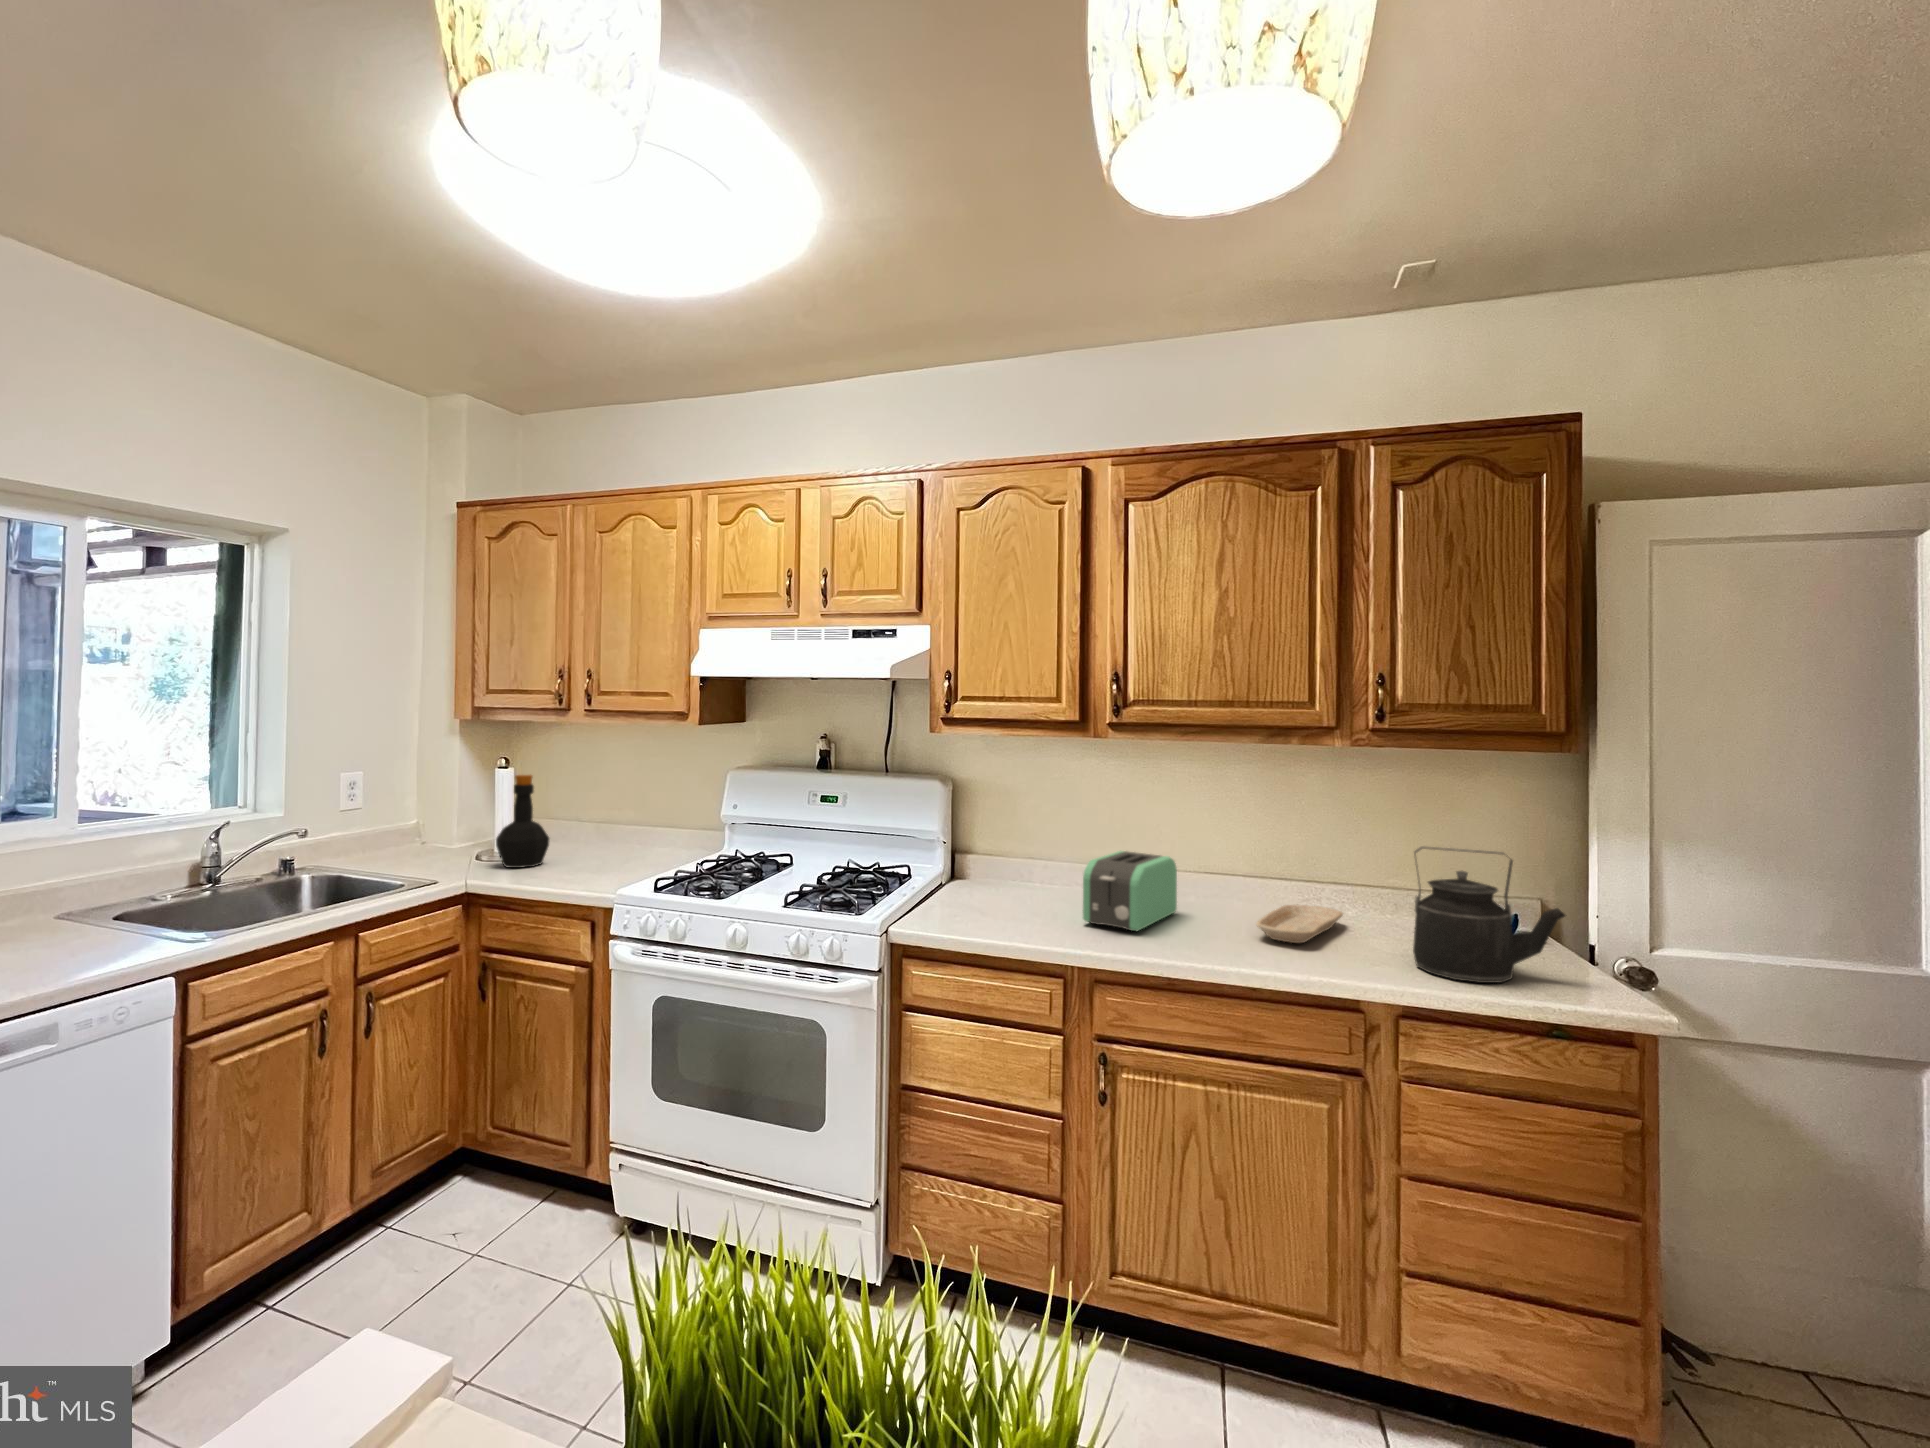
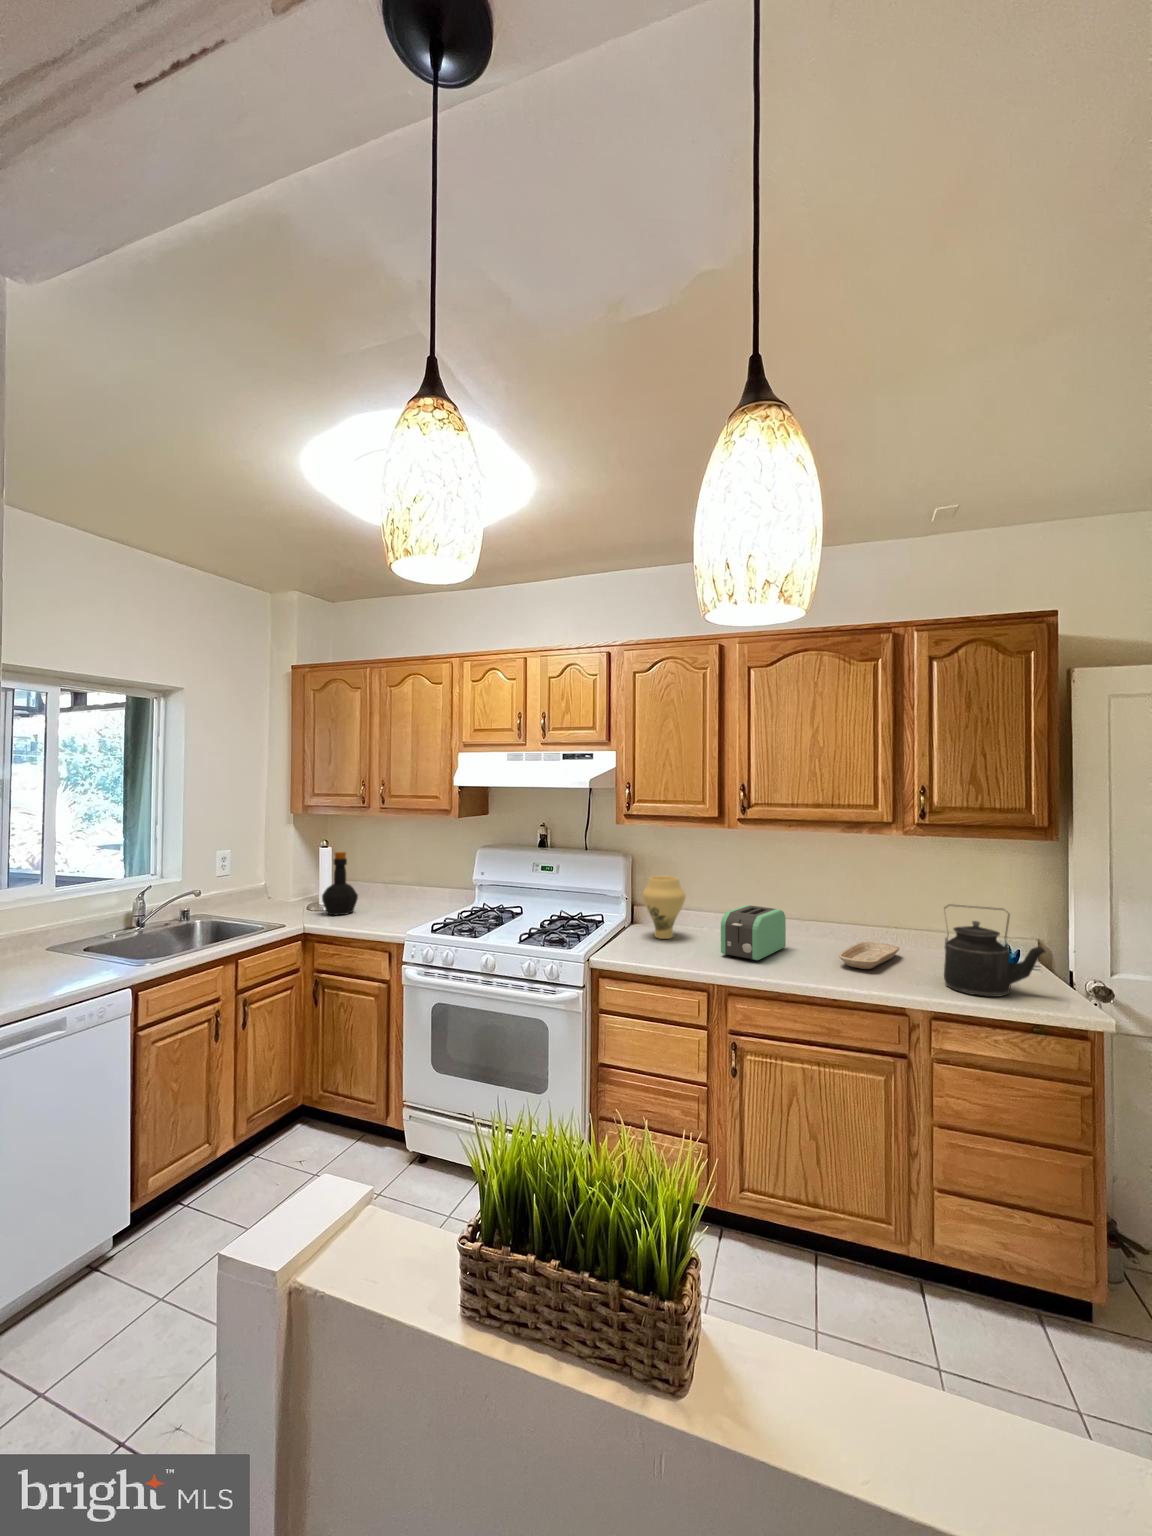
vase: none [967,809,1030,901] -> present [642,876,685,939]

